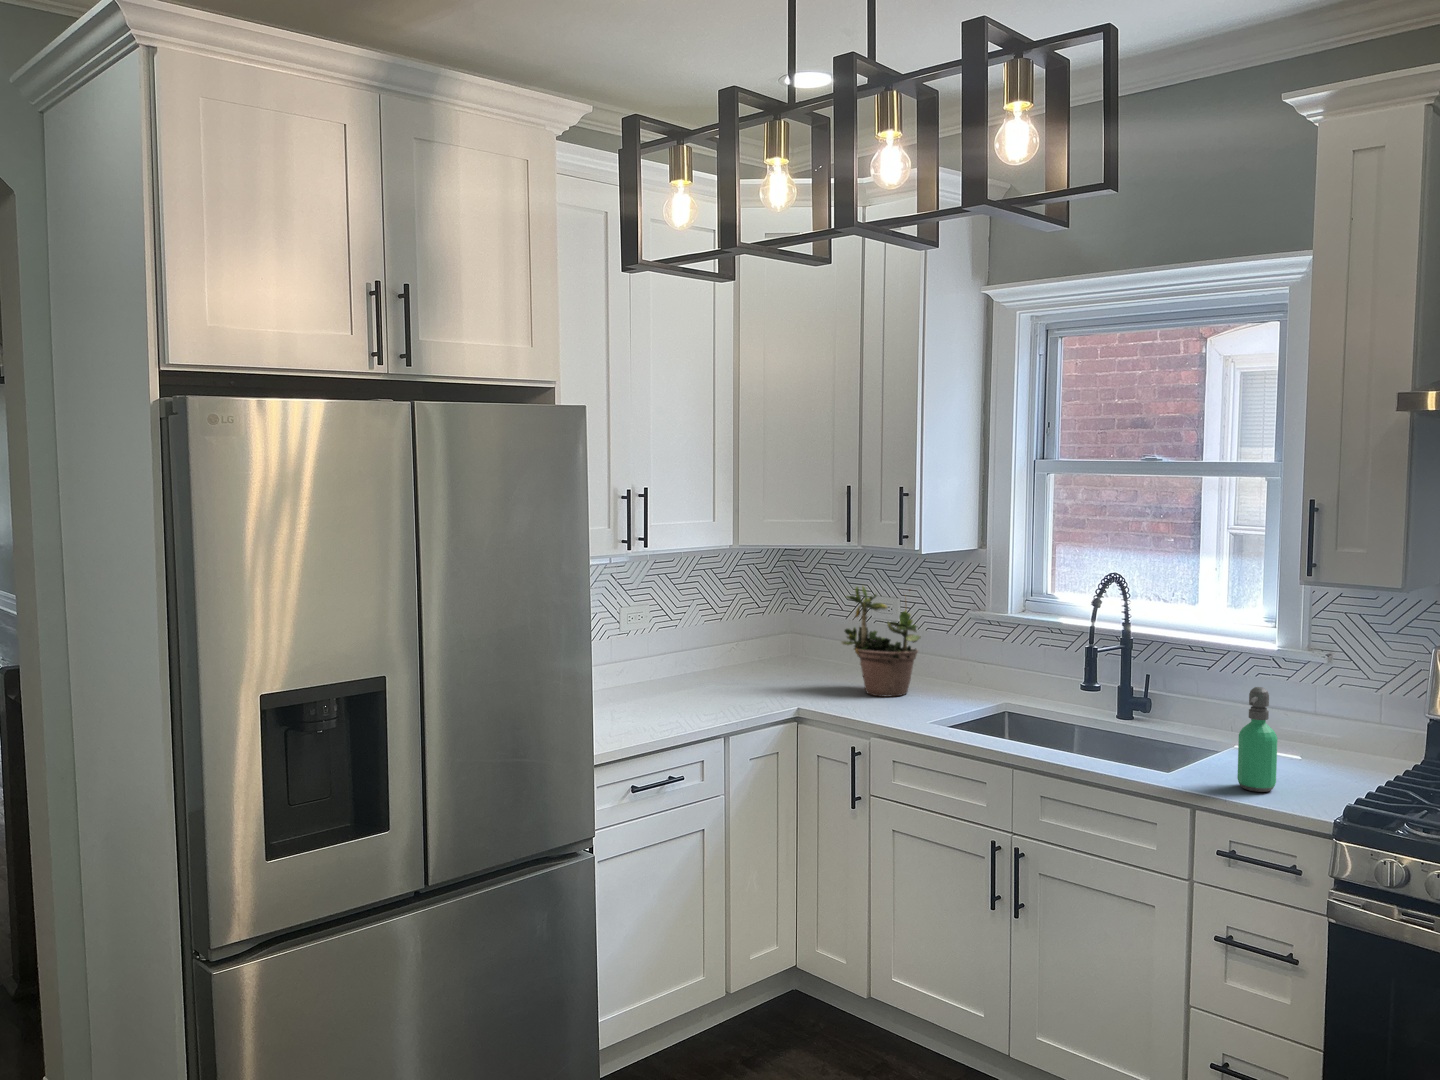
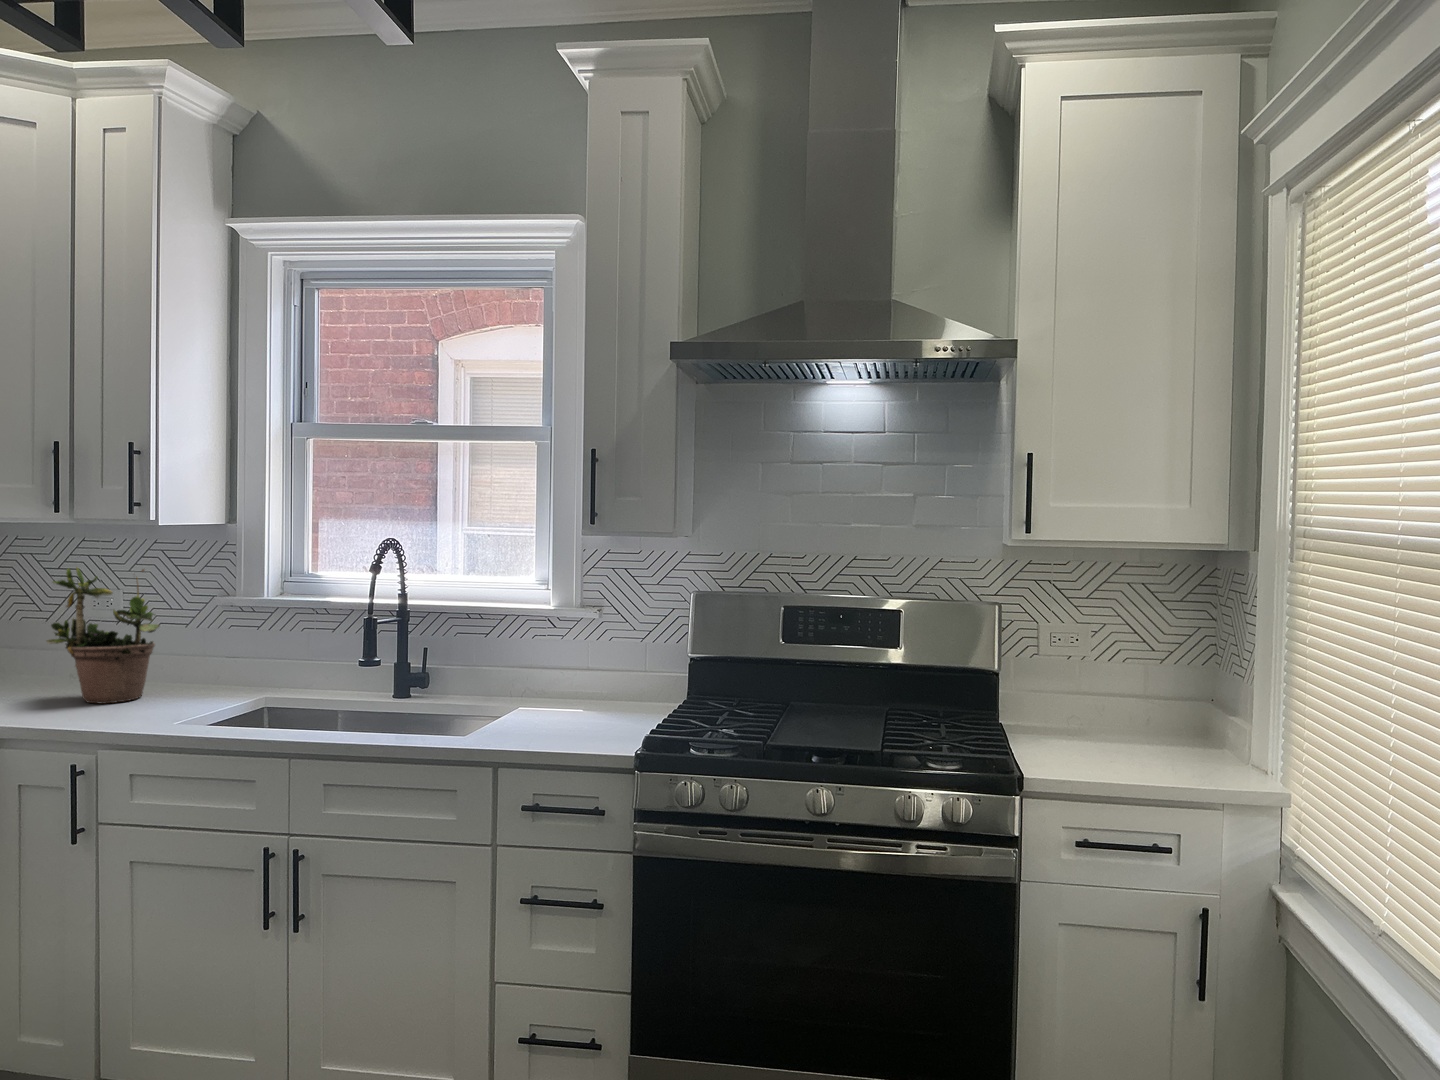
soap dispenser: present [1237,687,1278,792] -> none [536,637,572,744]

